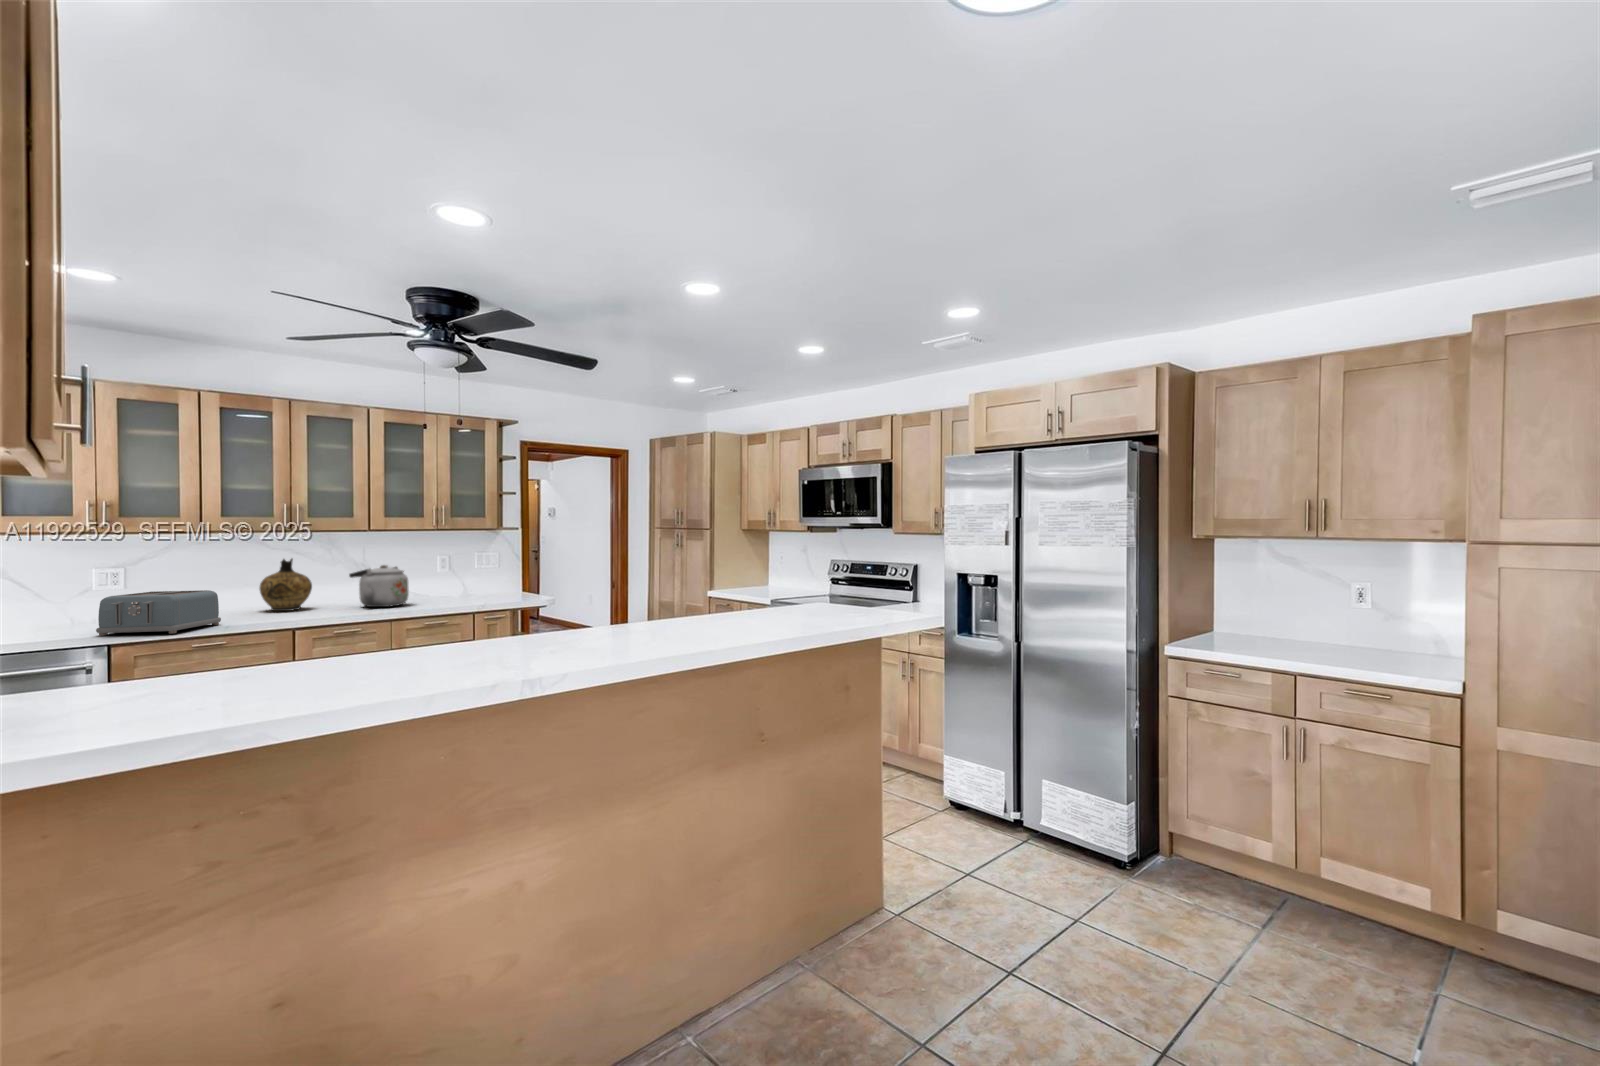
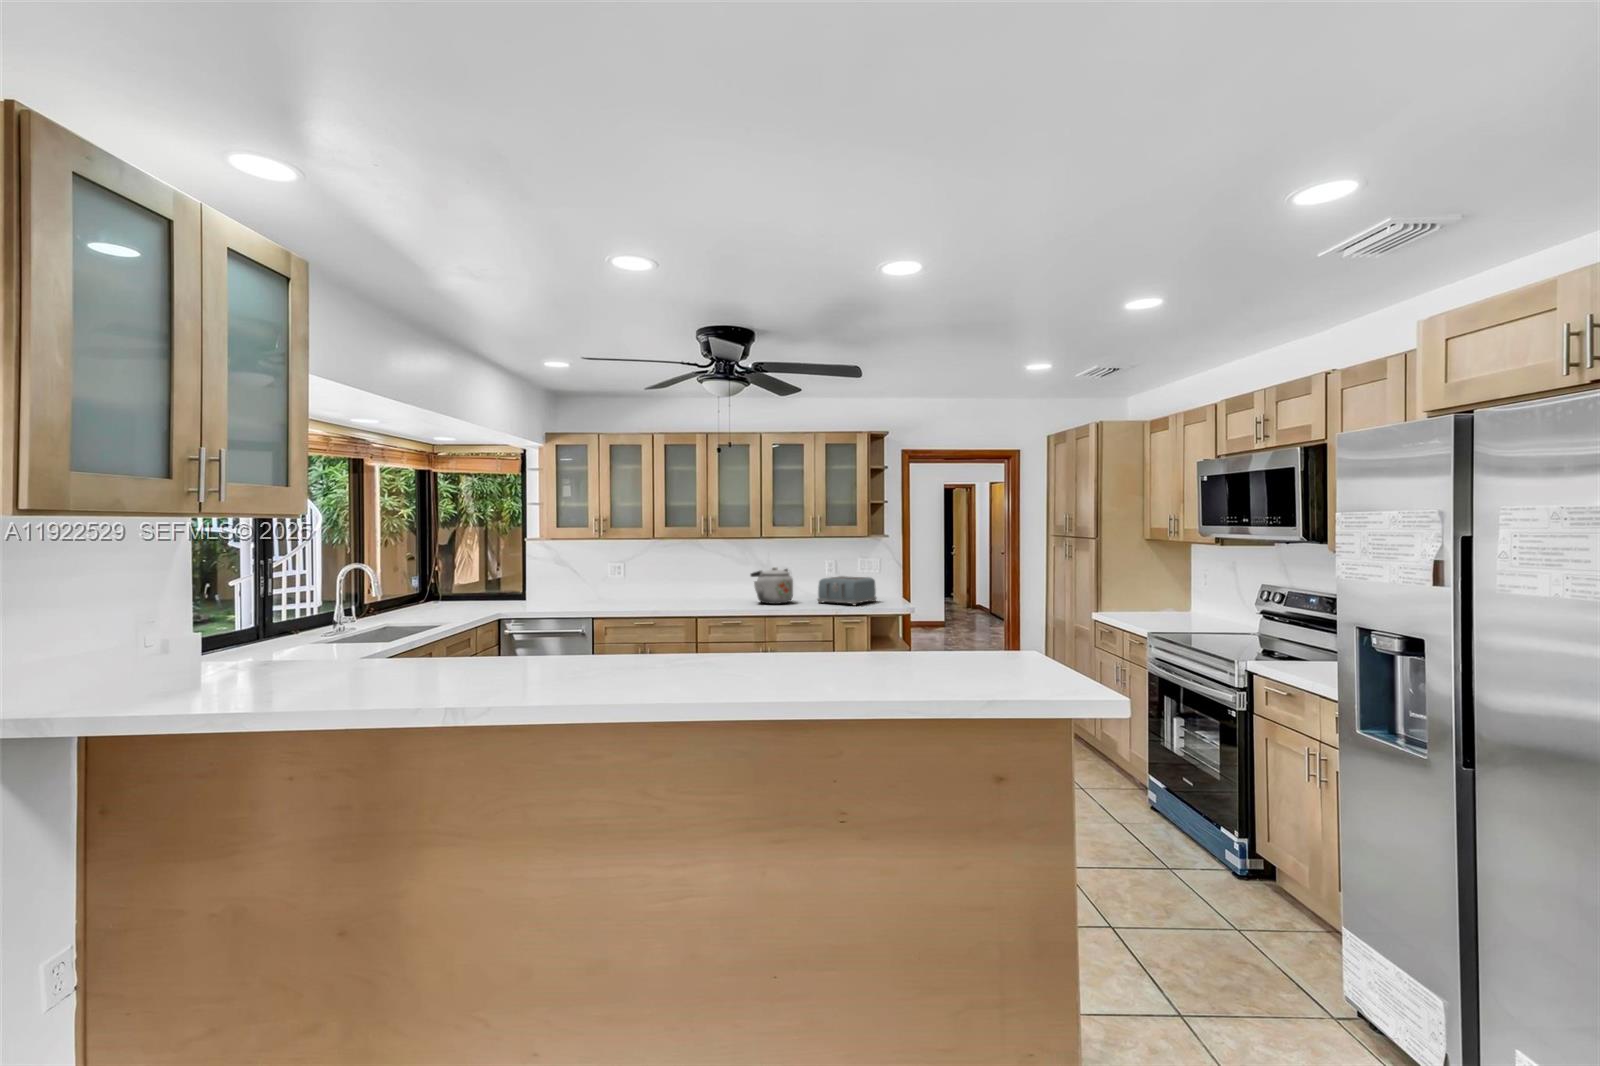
ceramic jug: present [260,559,312,611] -> none [695,559,729,601]
toaster: present [96,590,221,636] -> present [817,576,877,605]

